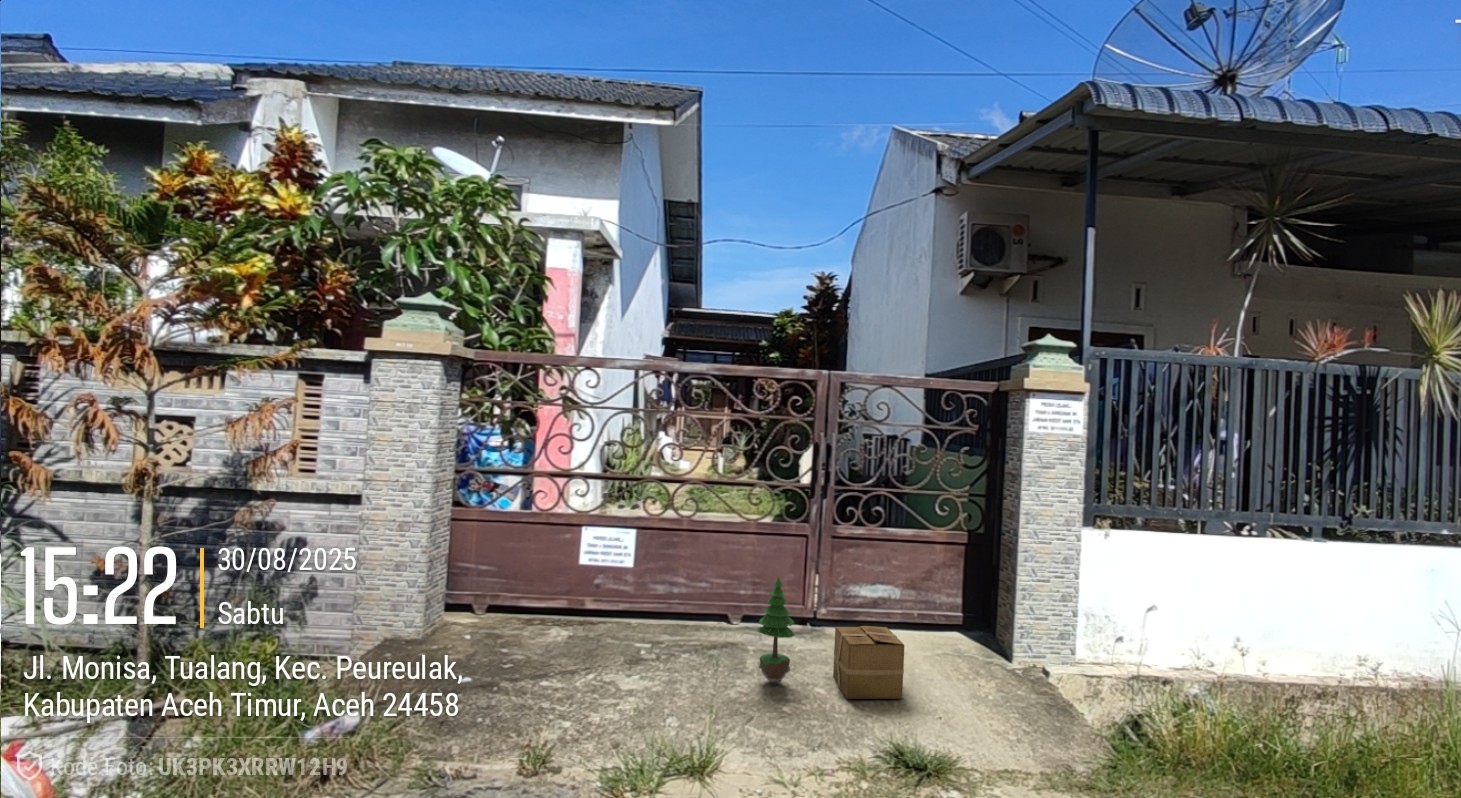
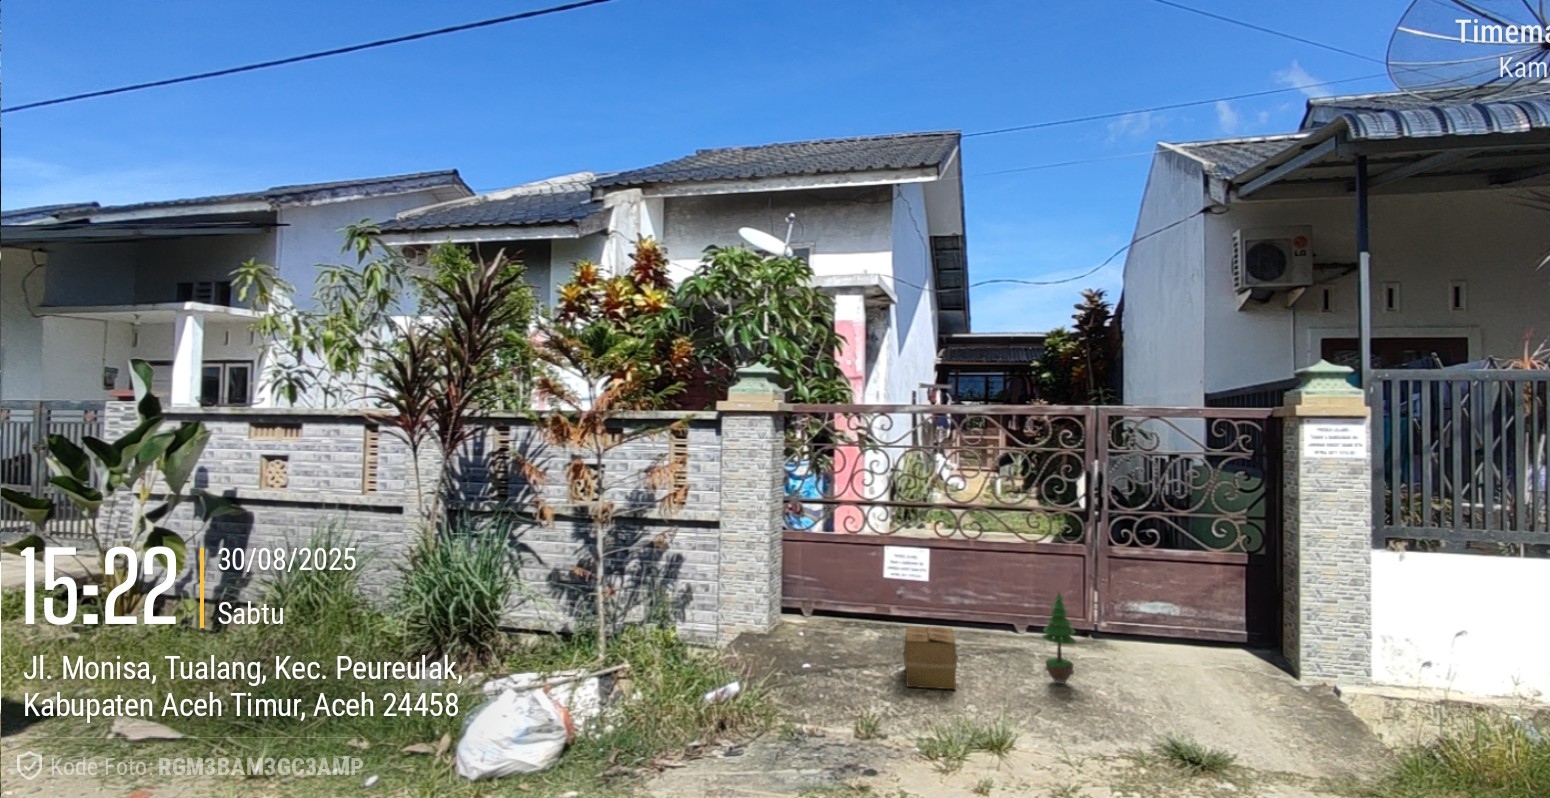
cardboard box: present [833,626,904,699] -> present [903,626,958,689]

